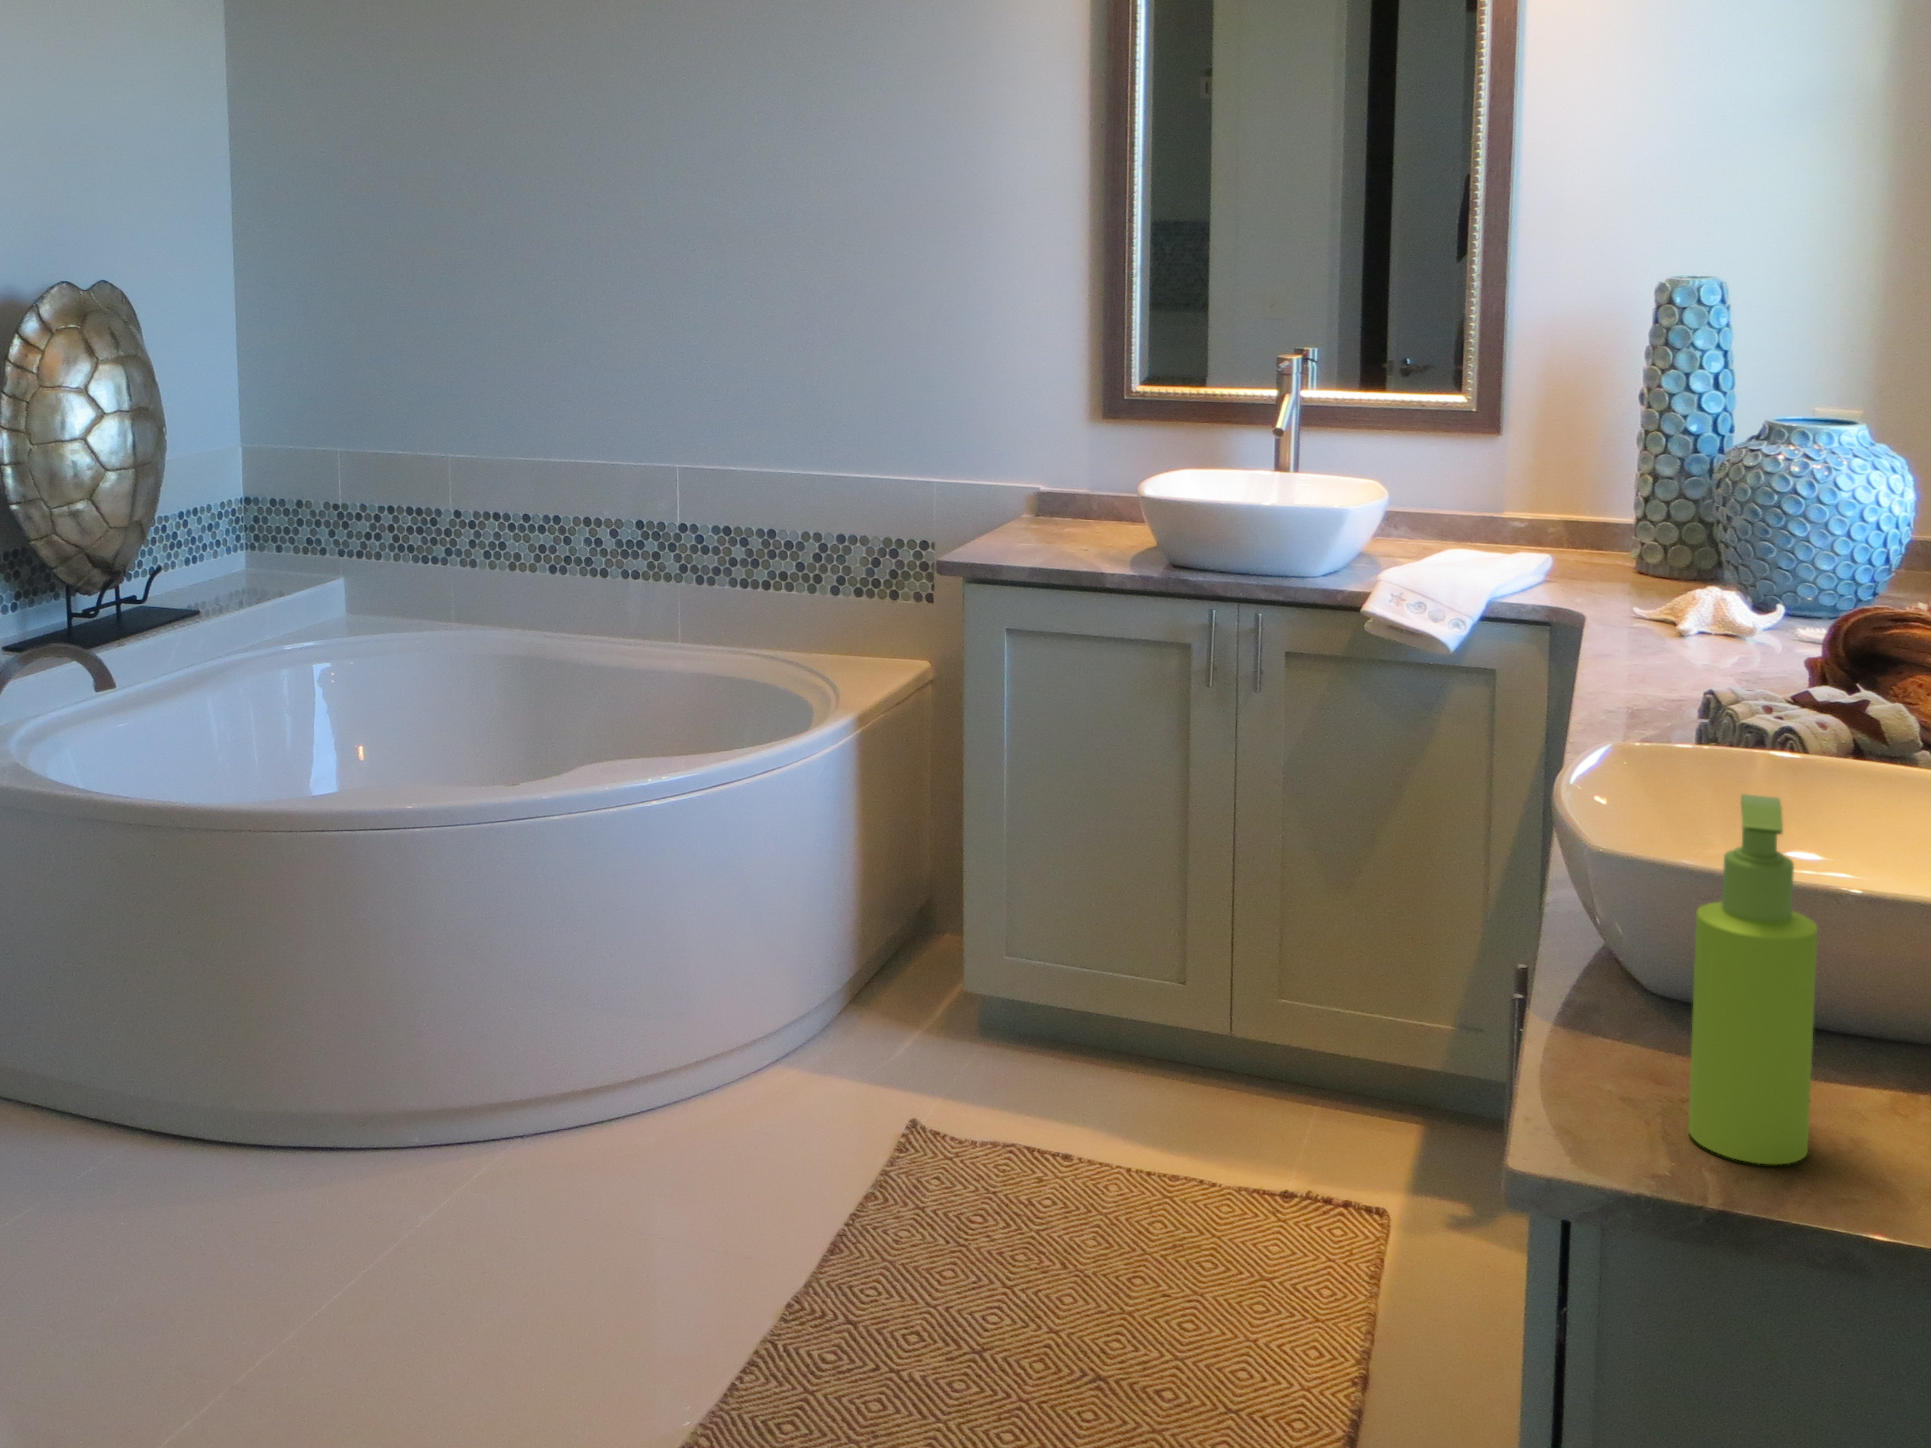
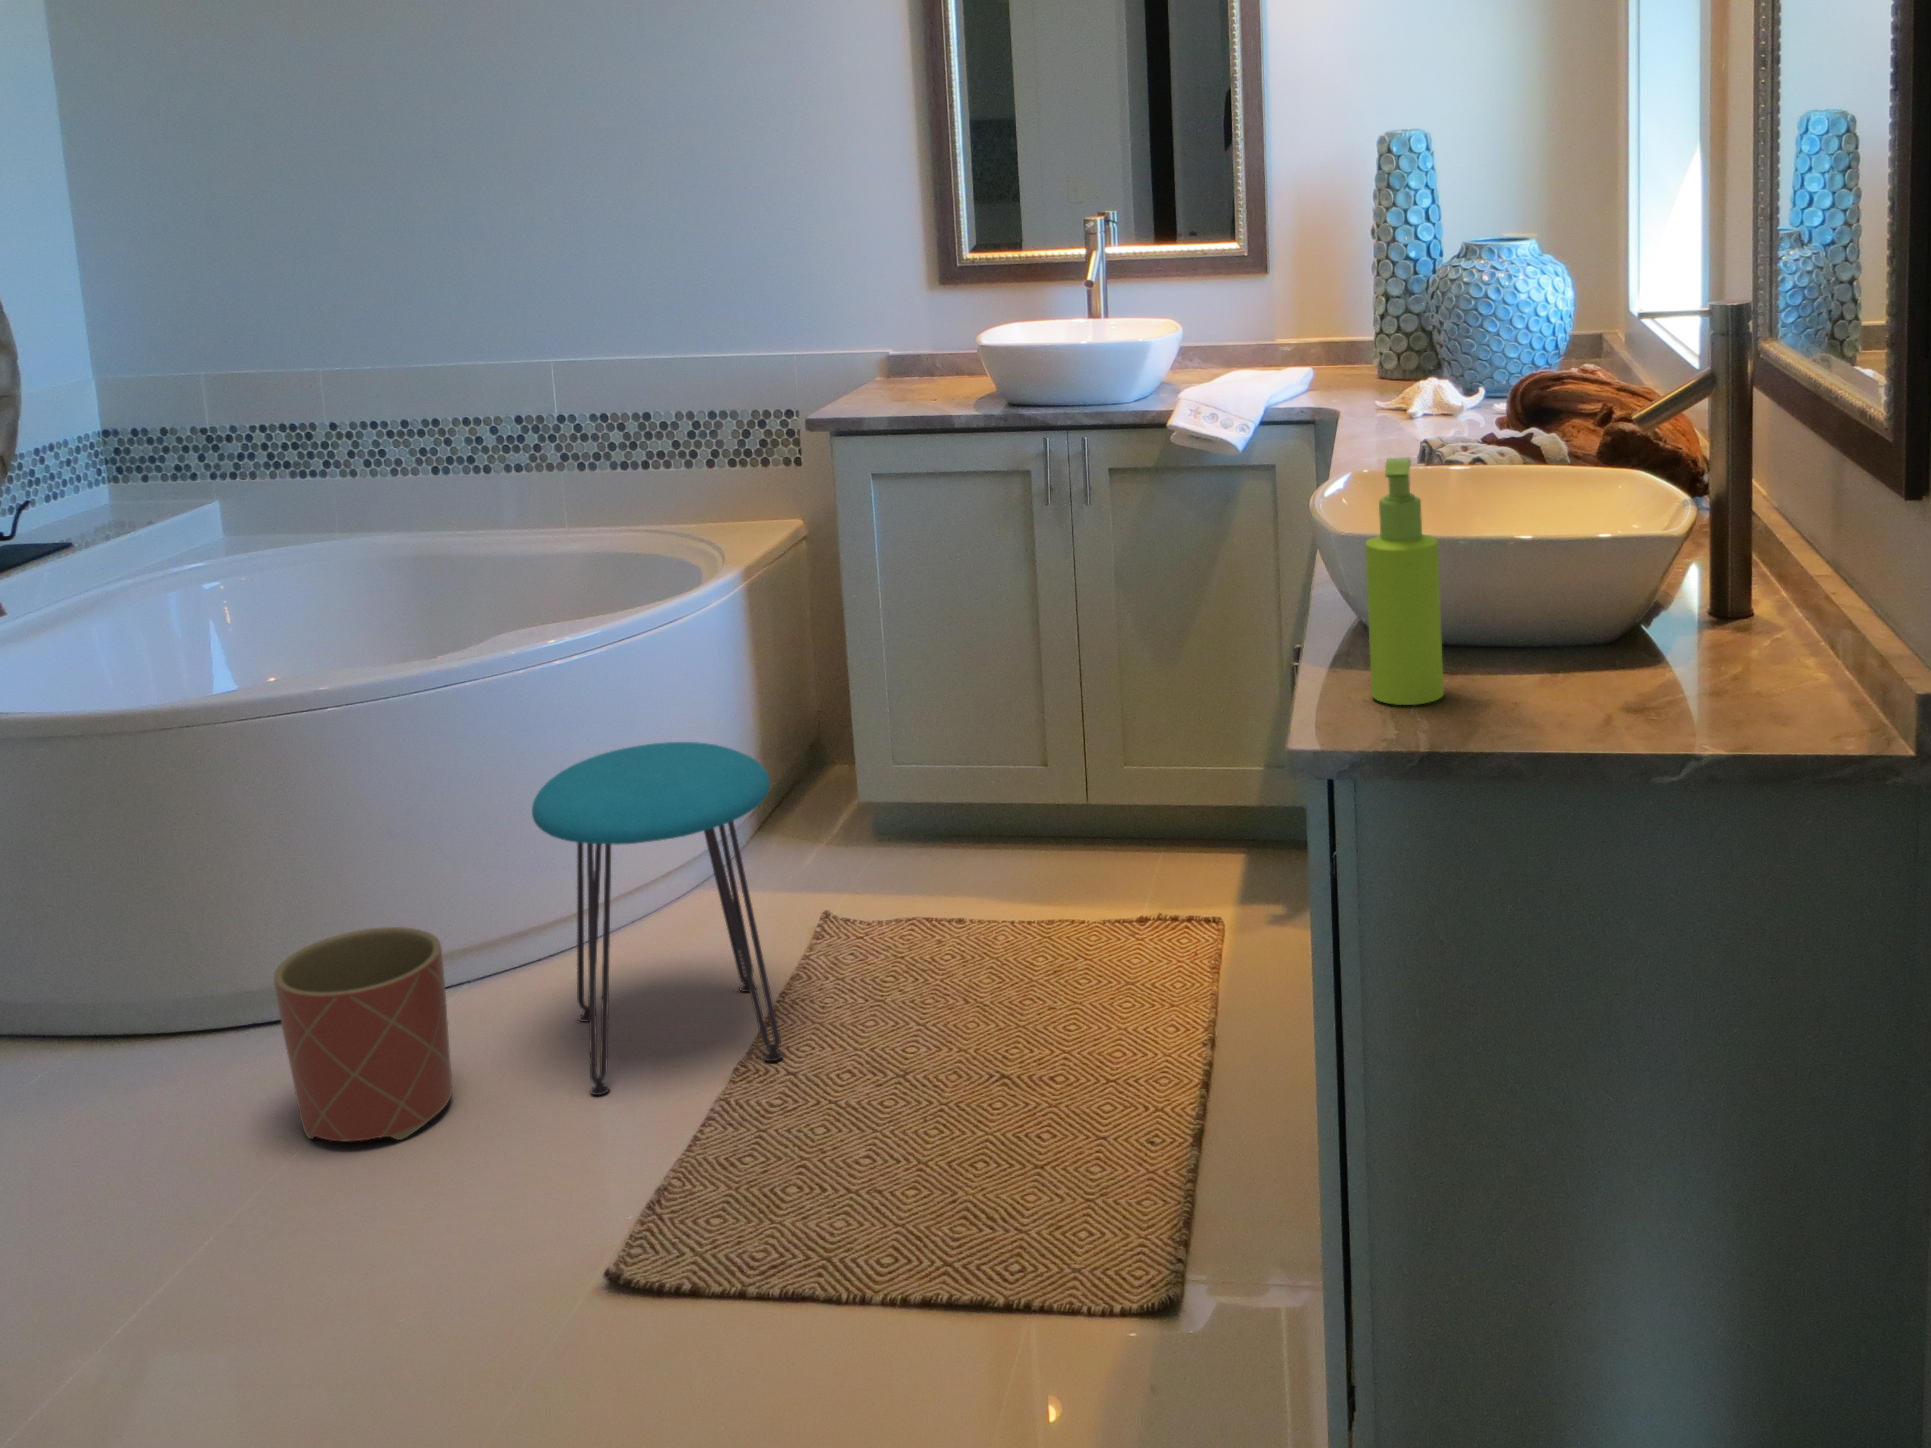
stool: none [592,913,855,1307] -> present [532,742,783,1095]
planter: none [309,1075,482,1320] -> present [274,927,452,1141]

